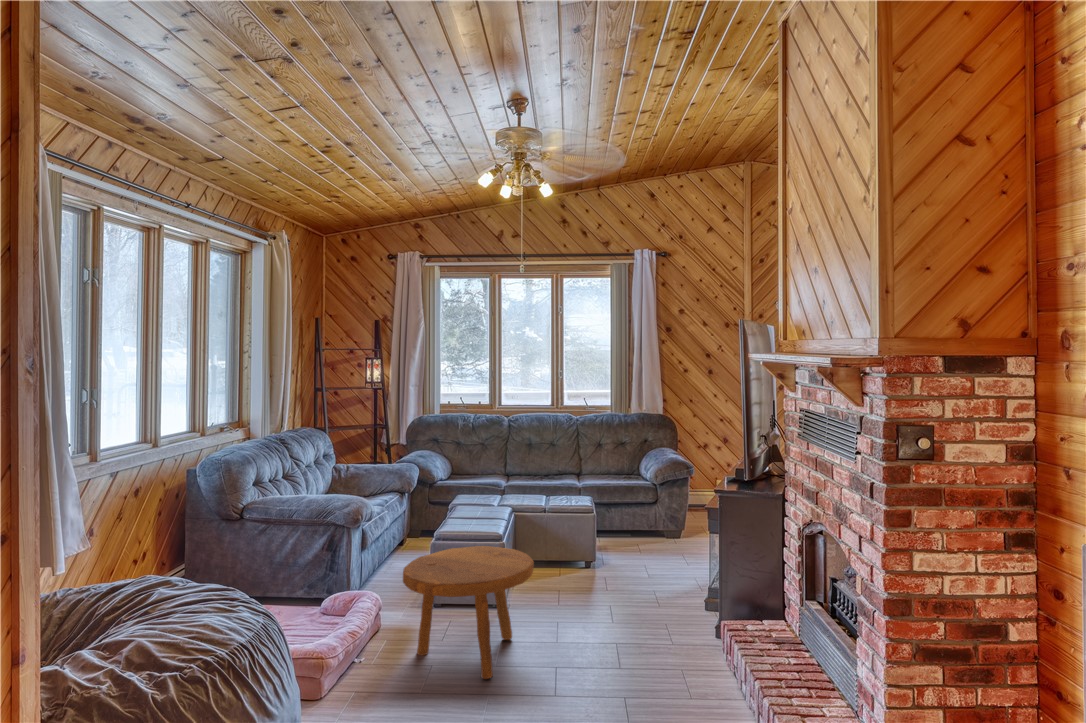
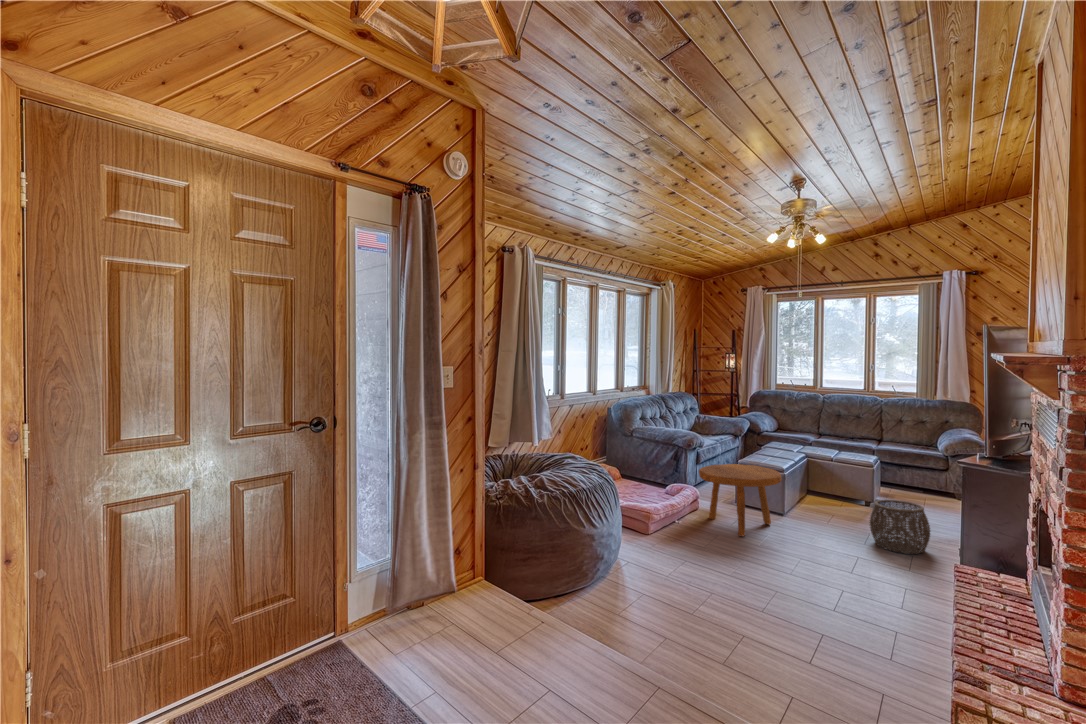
woven basket: none [638,562,708,639] -> present [869,500,930,554]

